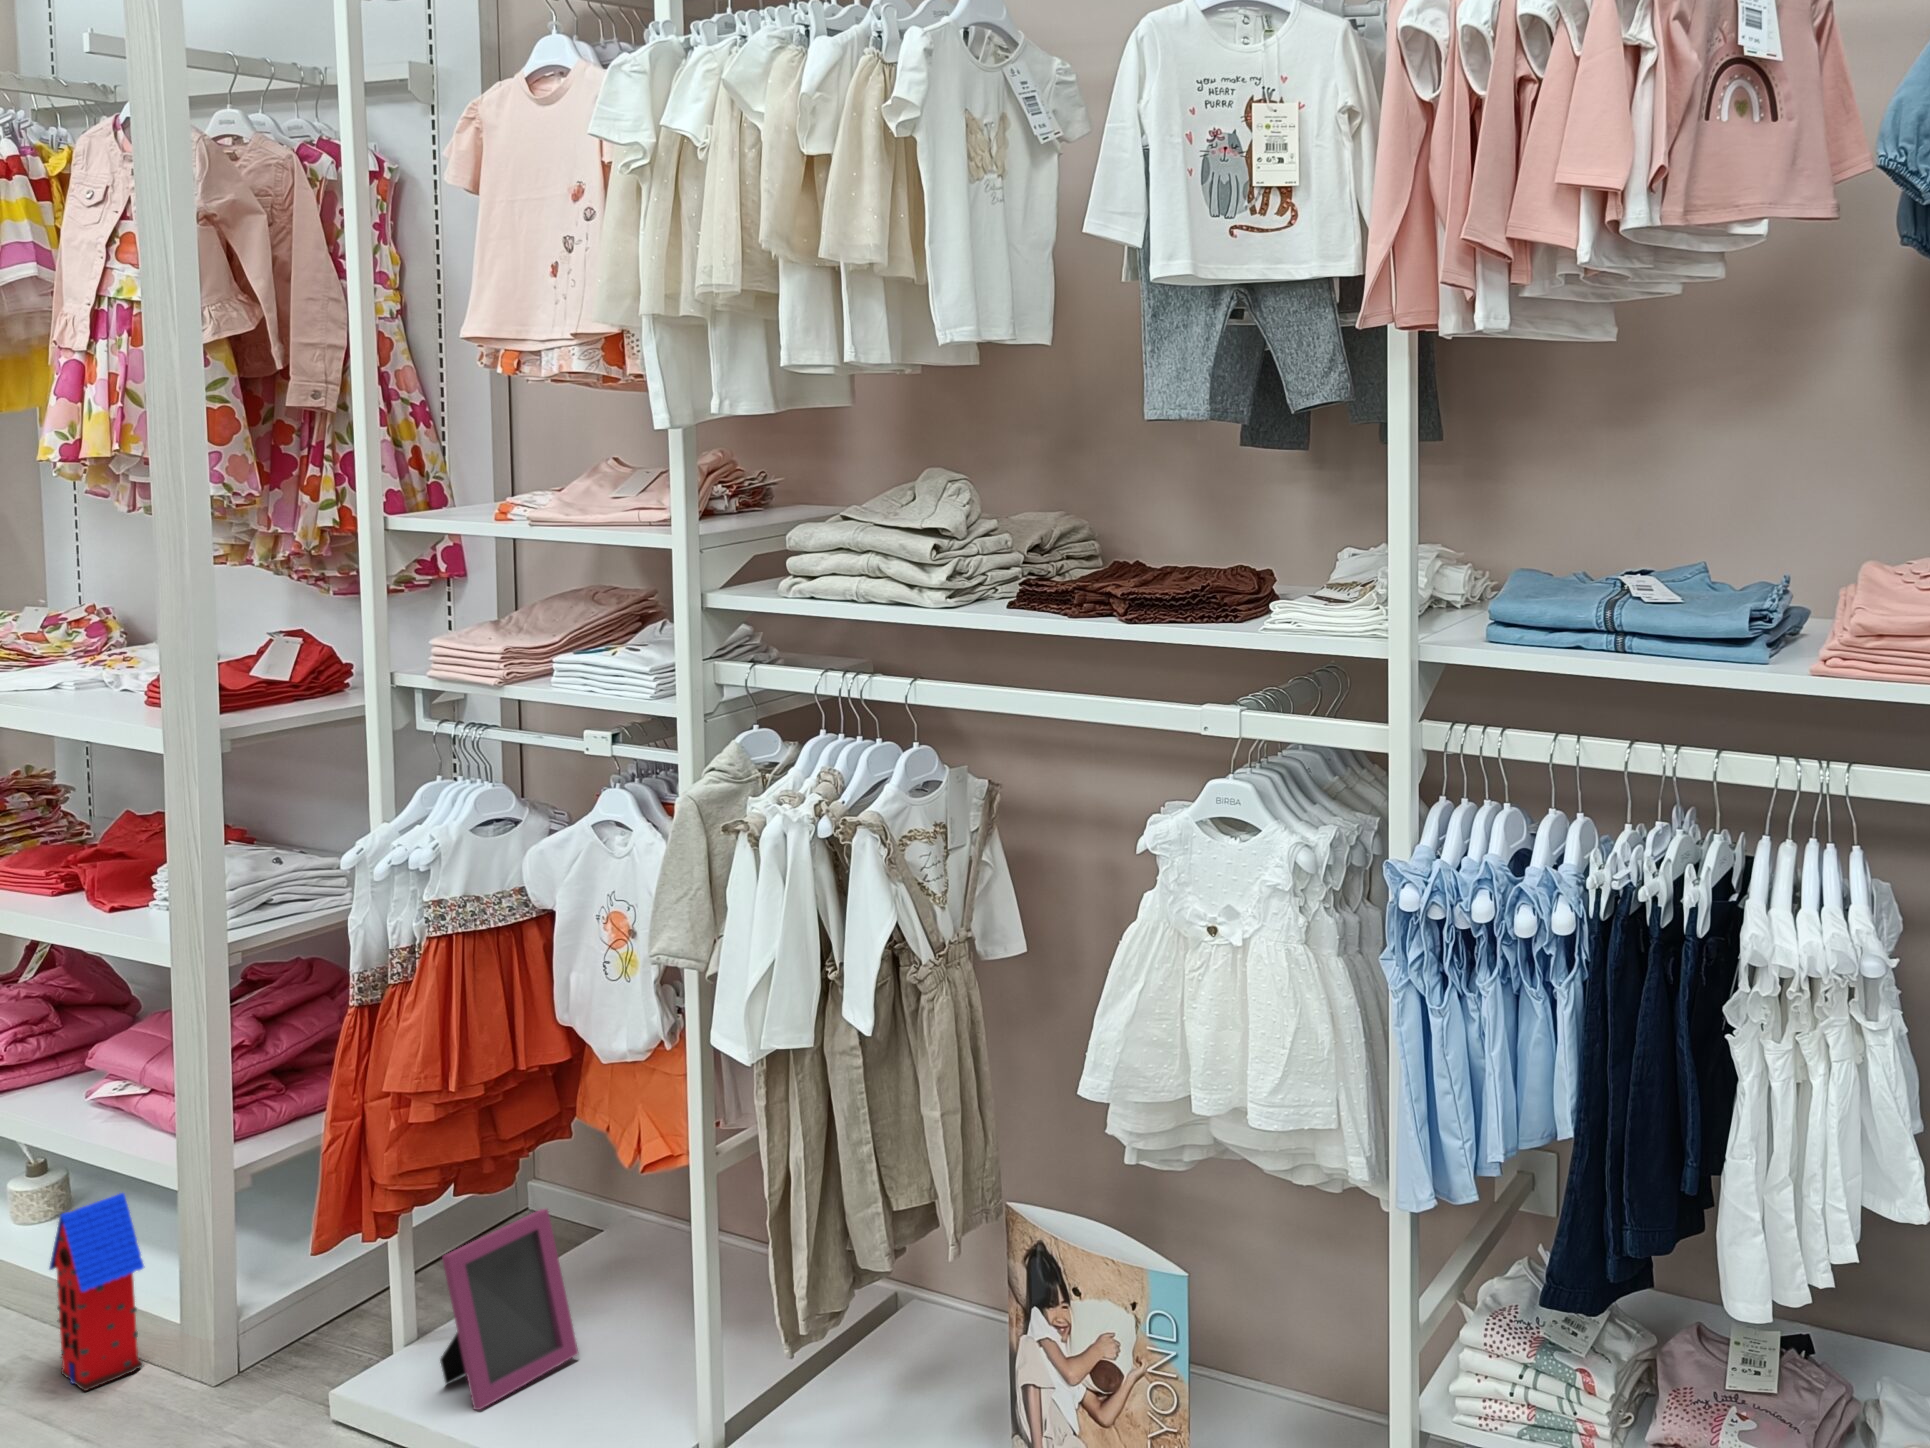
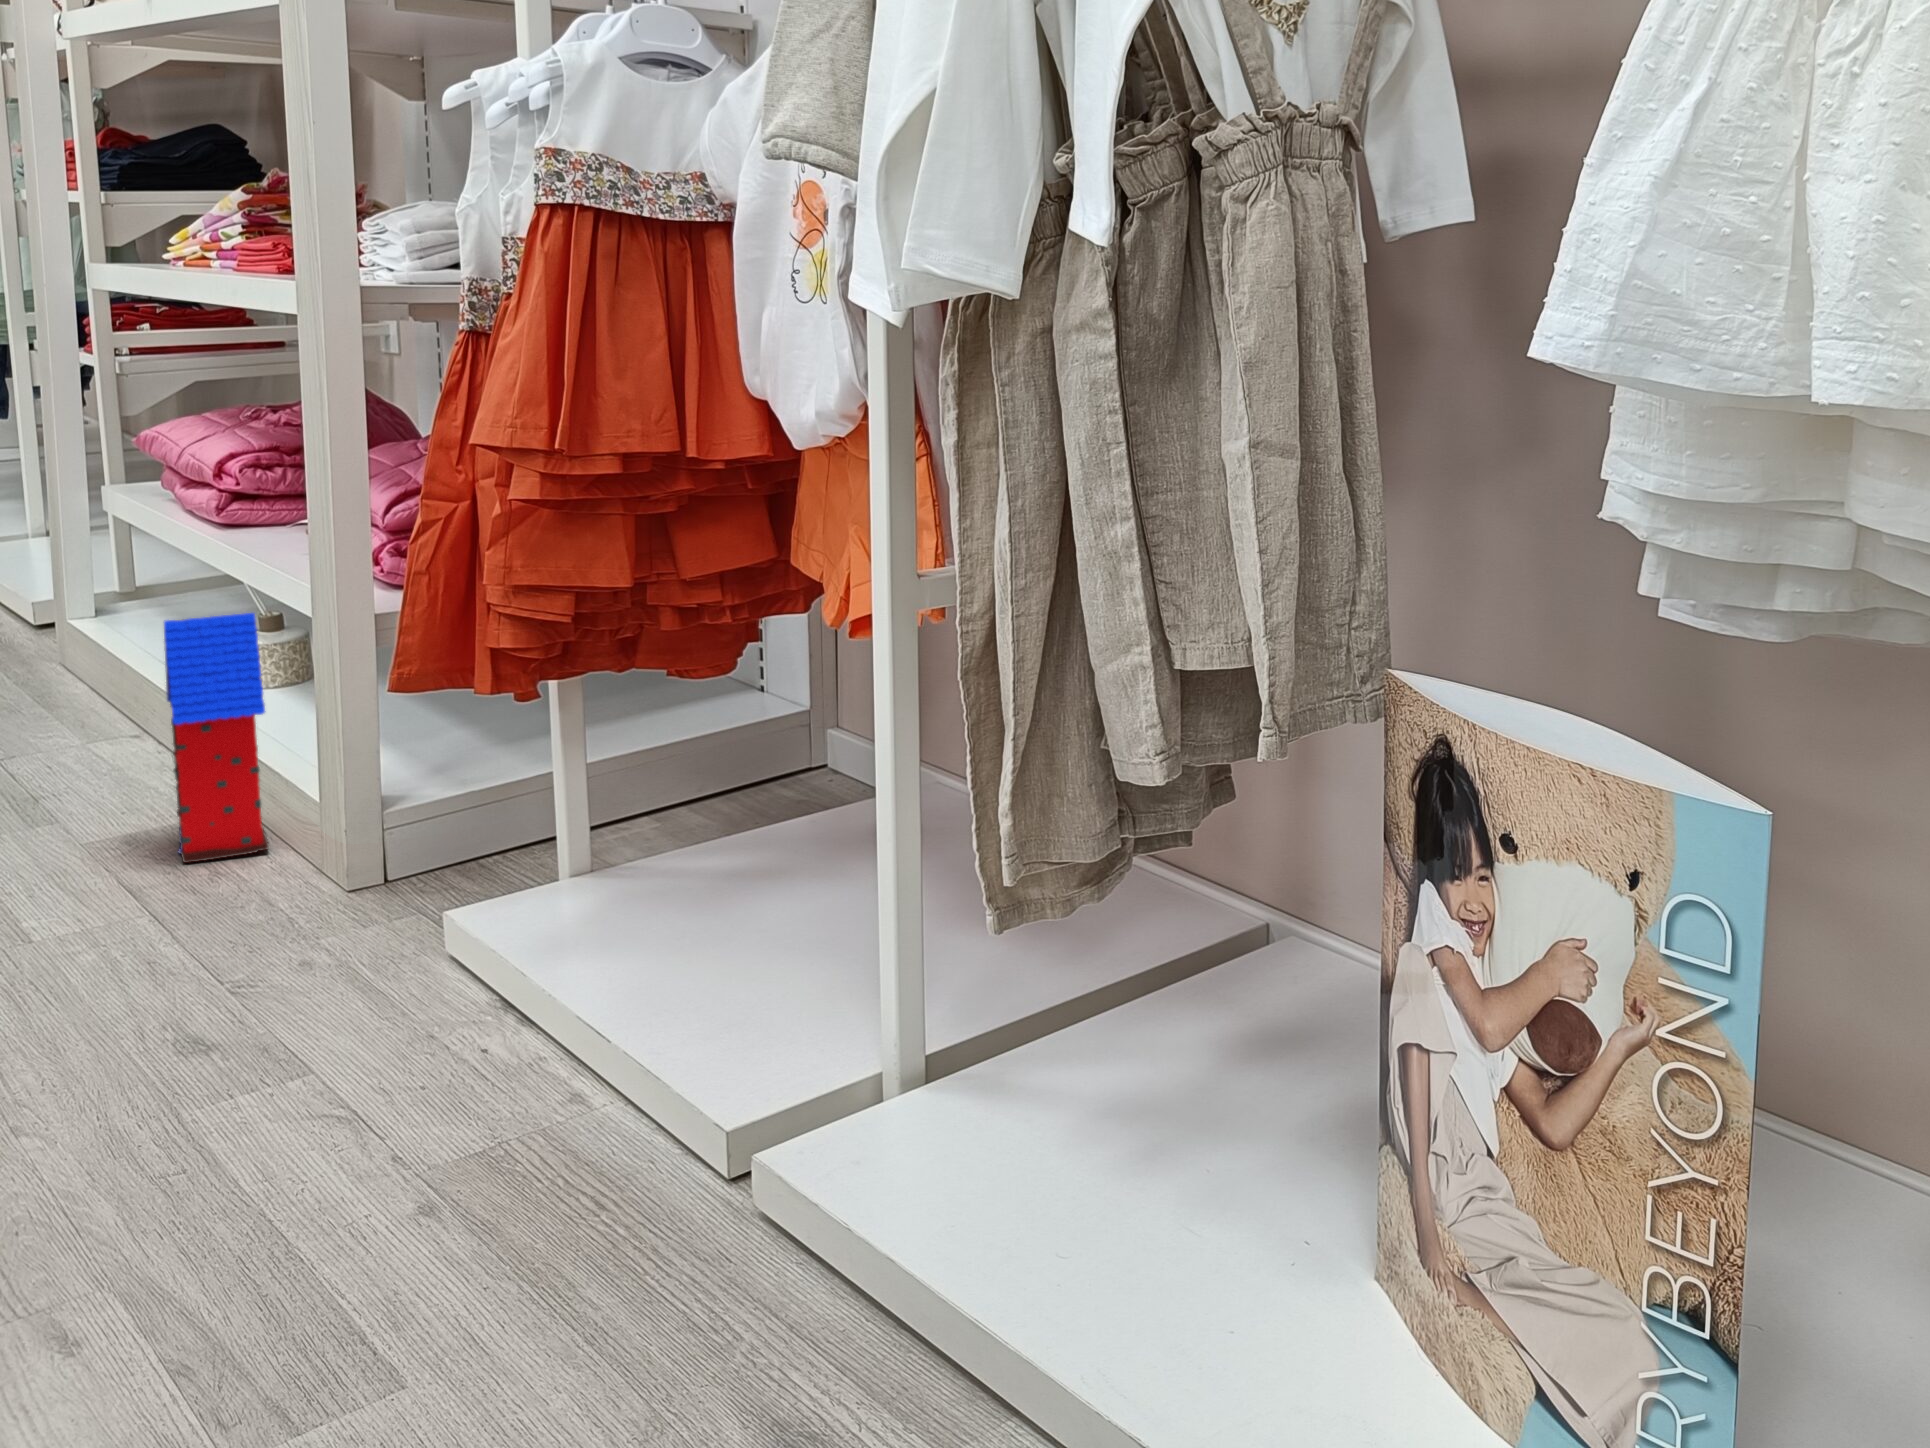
picture frame: present [440,1209,578,1410] -> none [557,690,768,958]

